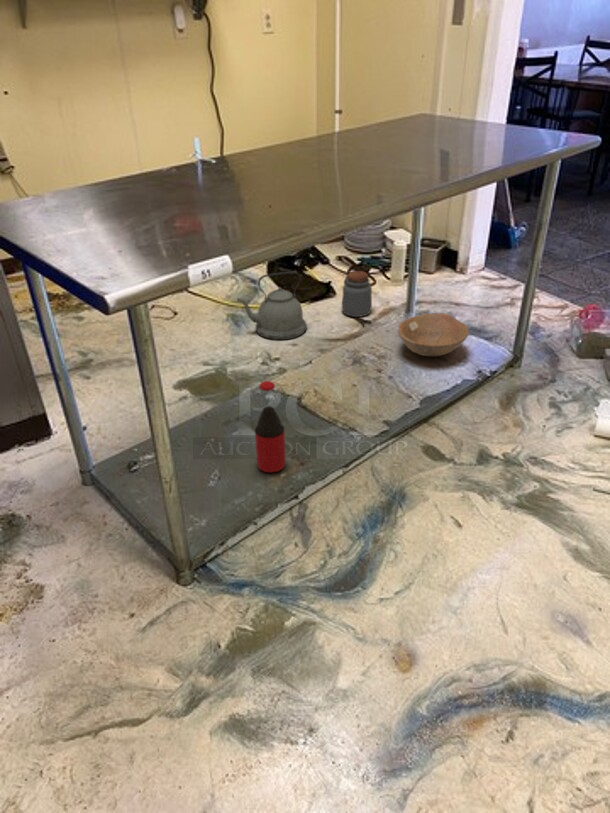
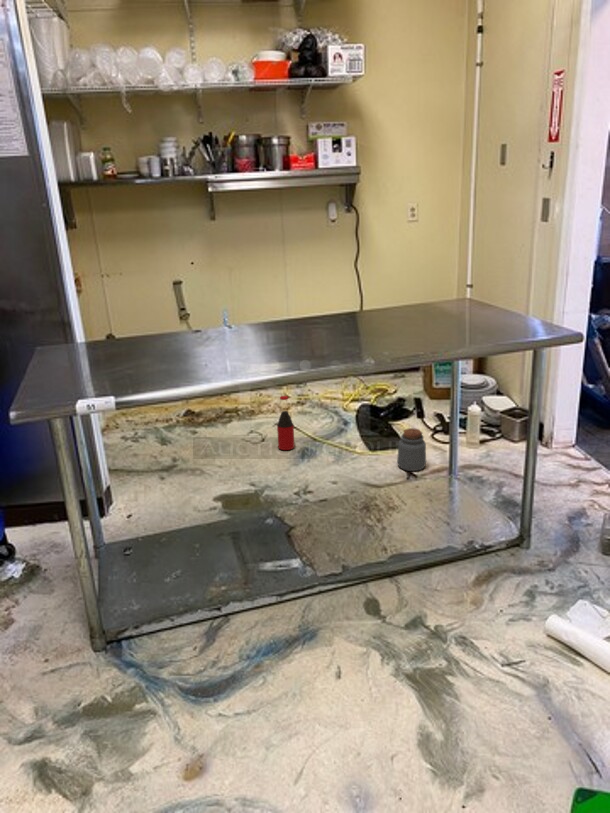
kettle: present [238,271,307,340] -> none [294,420,356,479]
bowl: present [398,313,469,356] -> none [412,478,483,520]
bottle: present [255,381,286,472] -> present [277,396,295,450]

